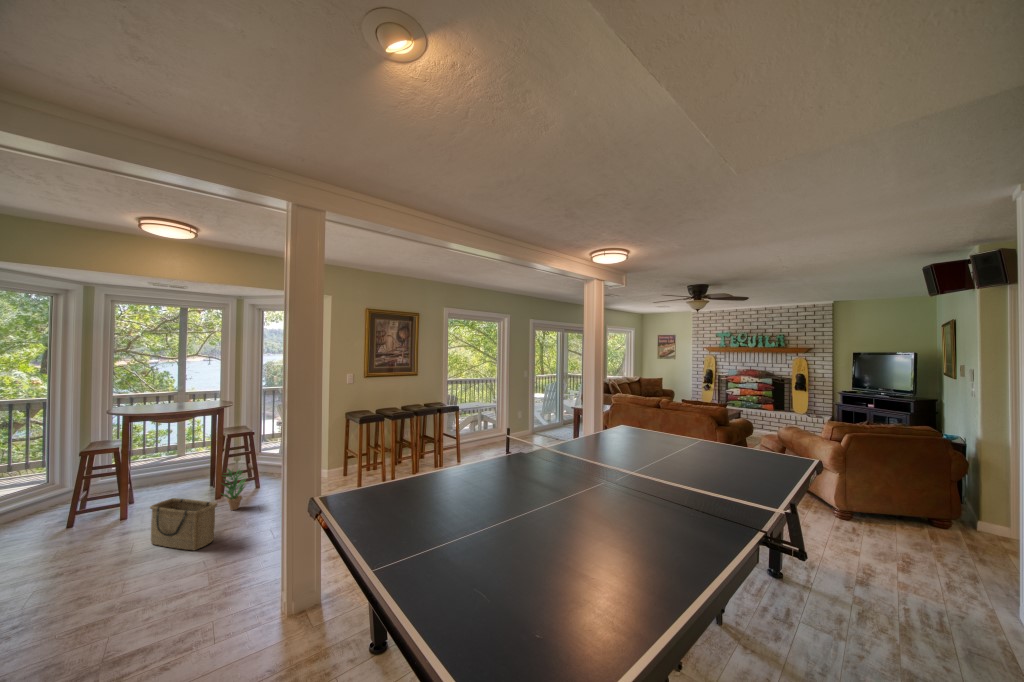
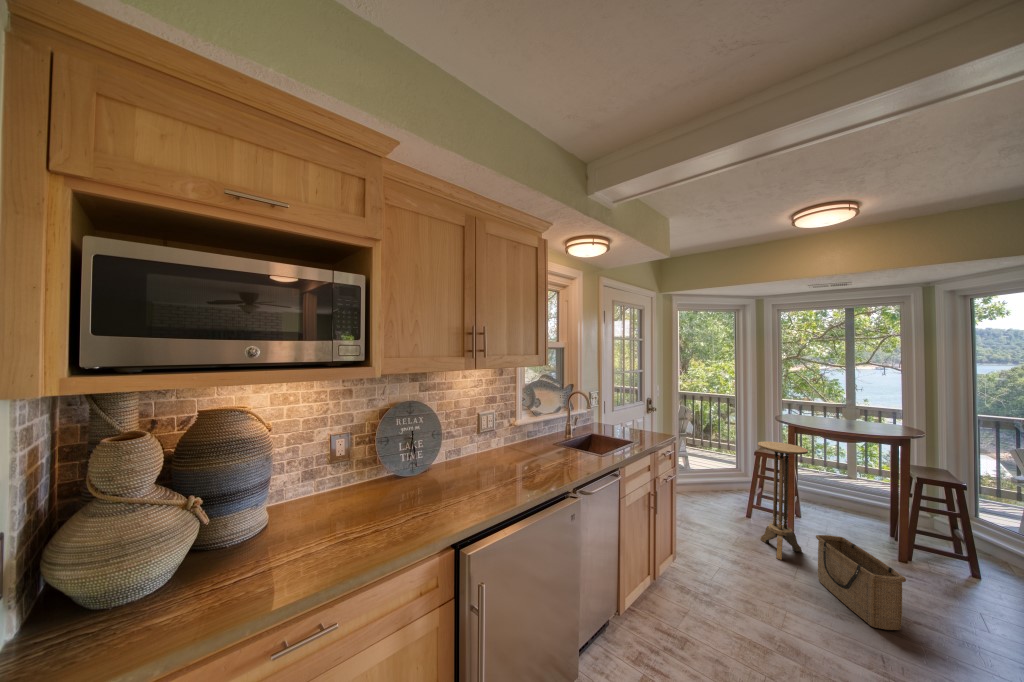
side table: none [85,435,143,549] -> present [758,441,808,560]
potted plant: present [222,468,245,510] -> none [907,525,958,597]

